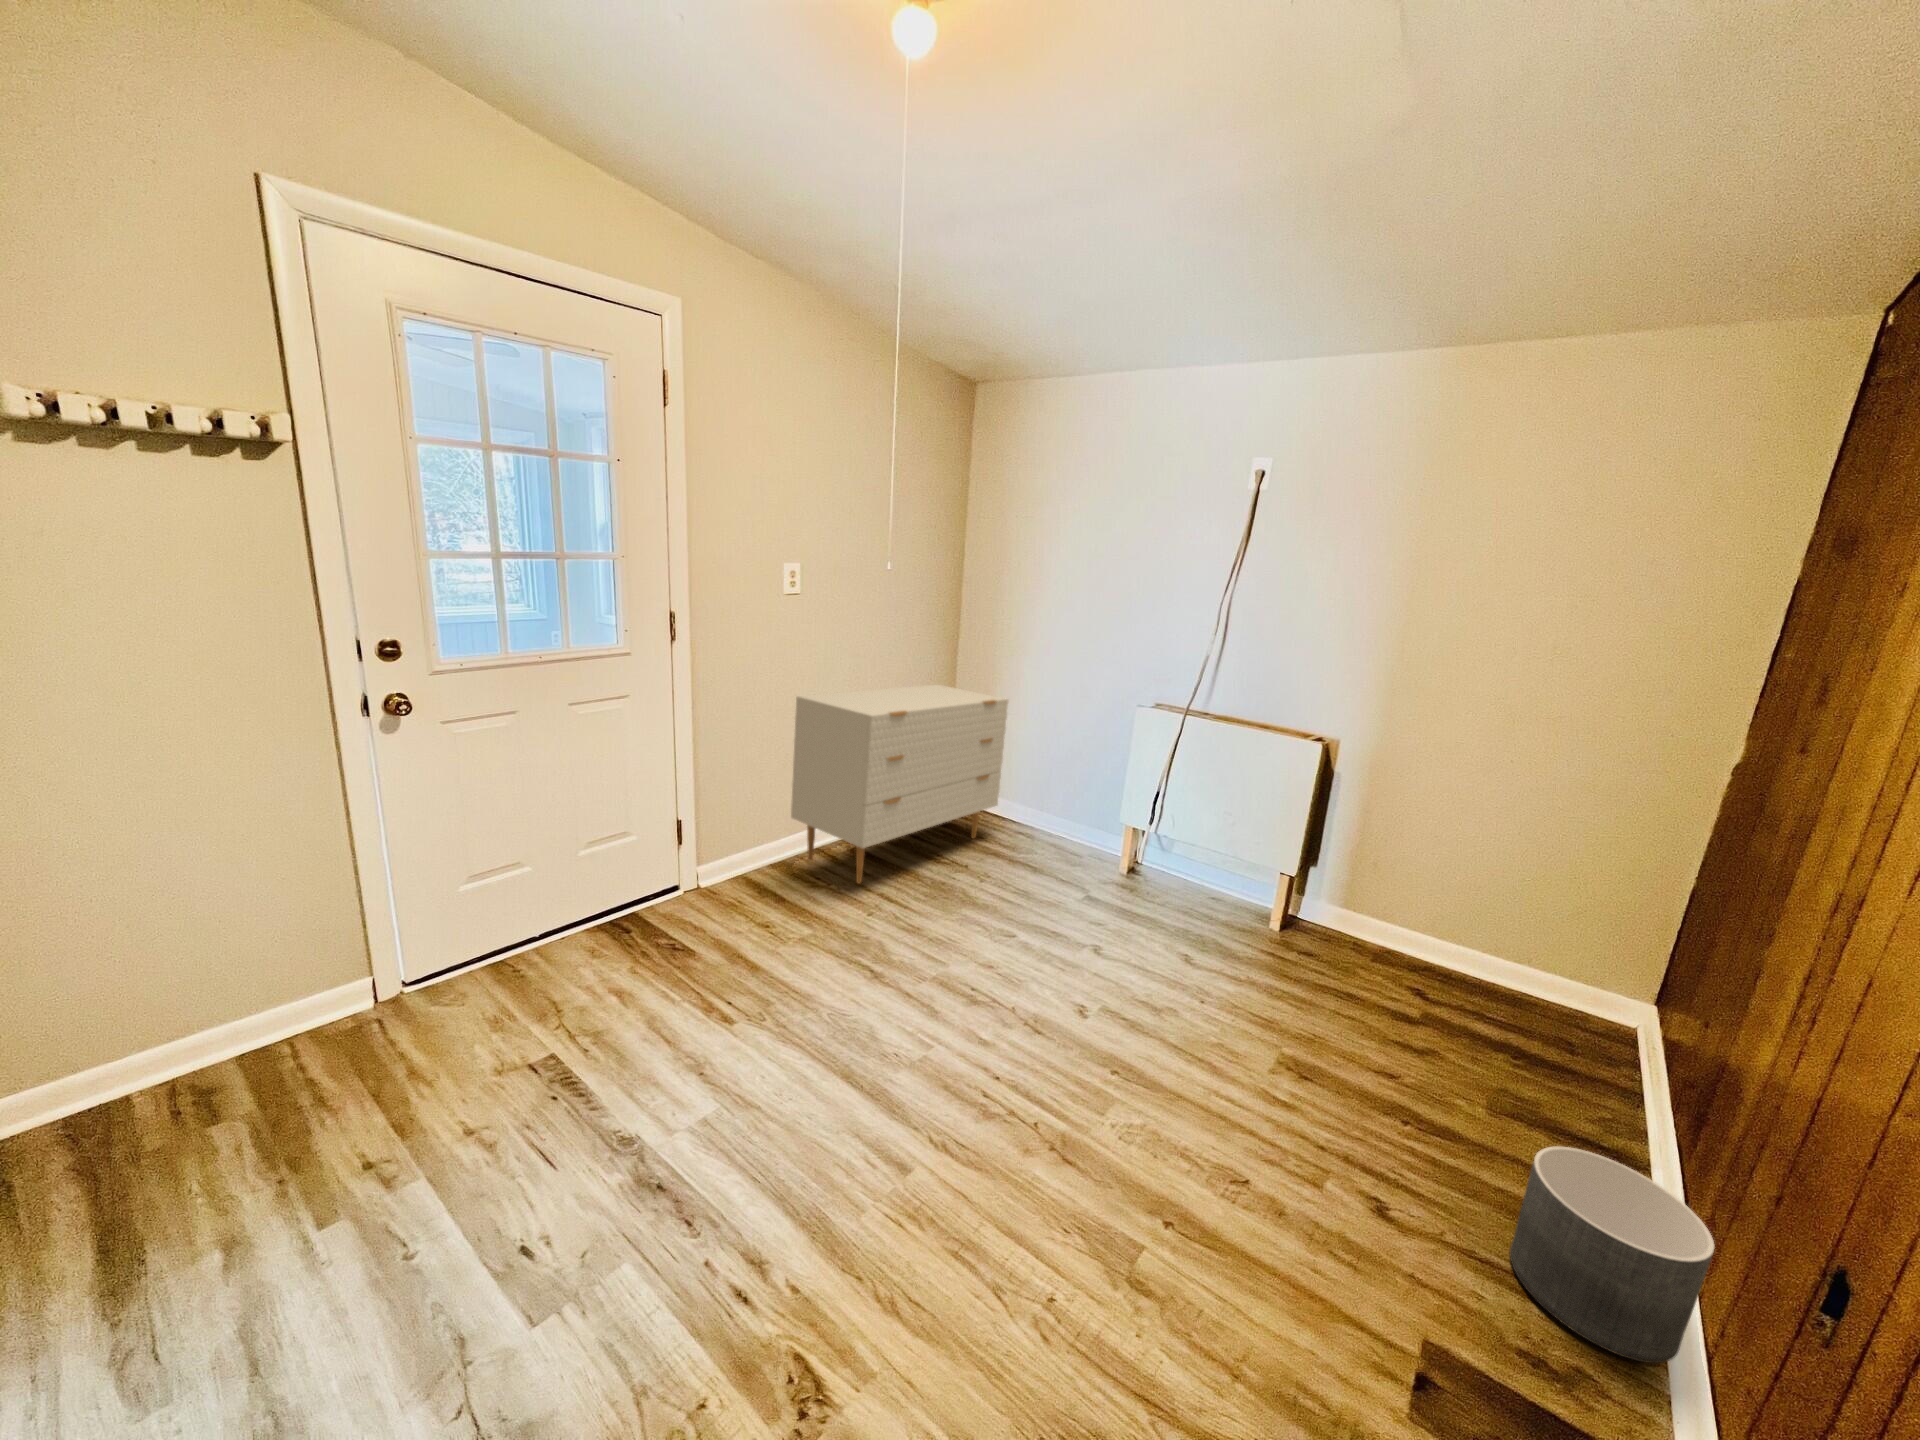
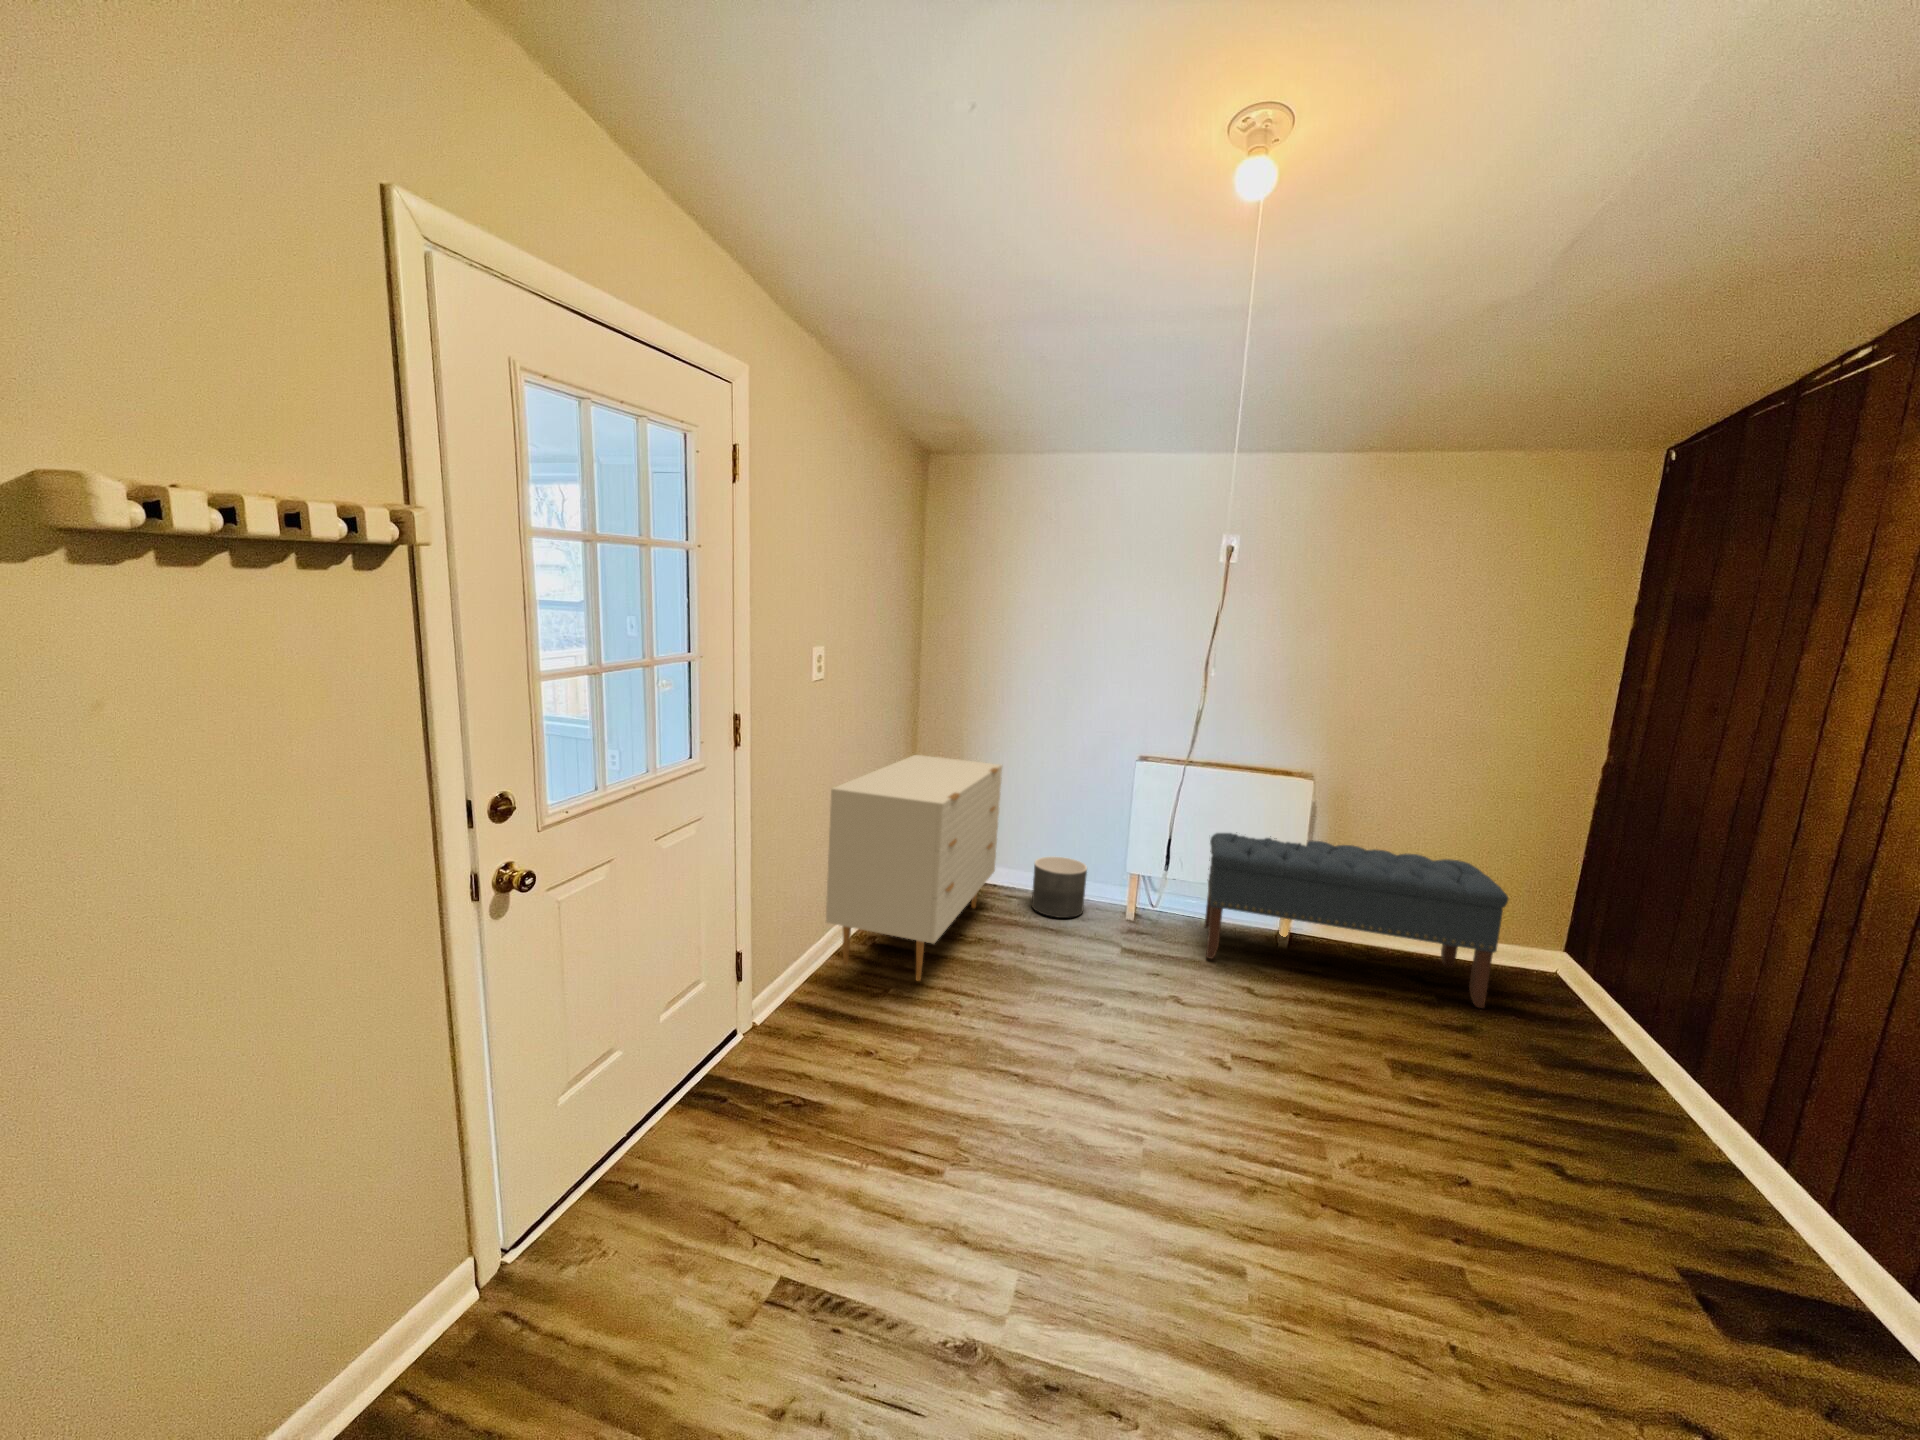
bench: none [1168,788,1532,1041] -> present [1204,833,1508,1008]
planter: present [1510,1146,1715,1363] -> present [1032,857,1087,918]

